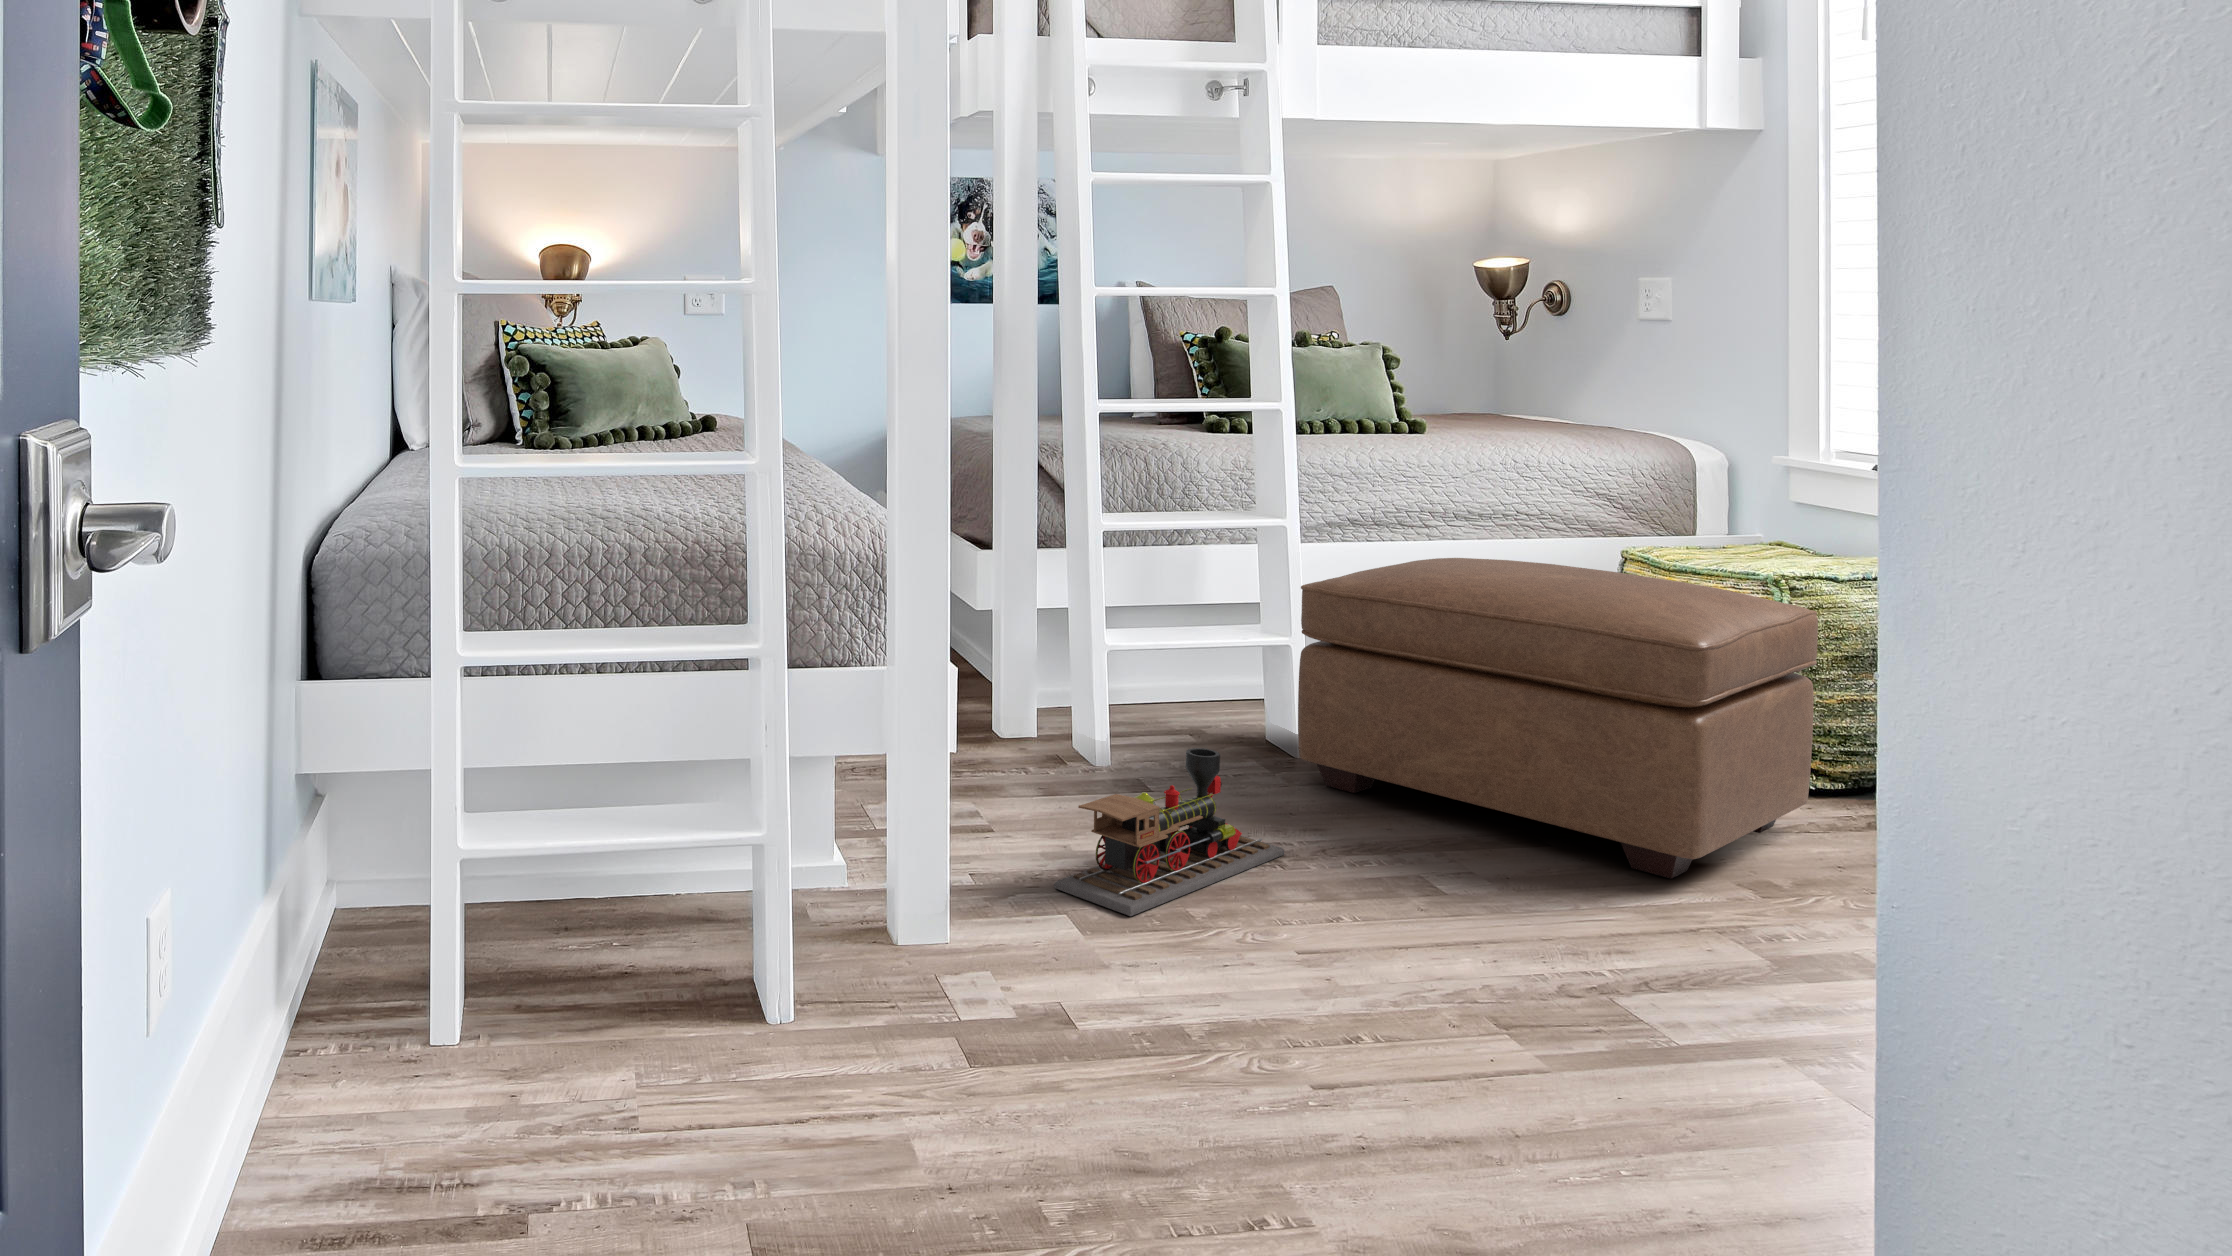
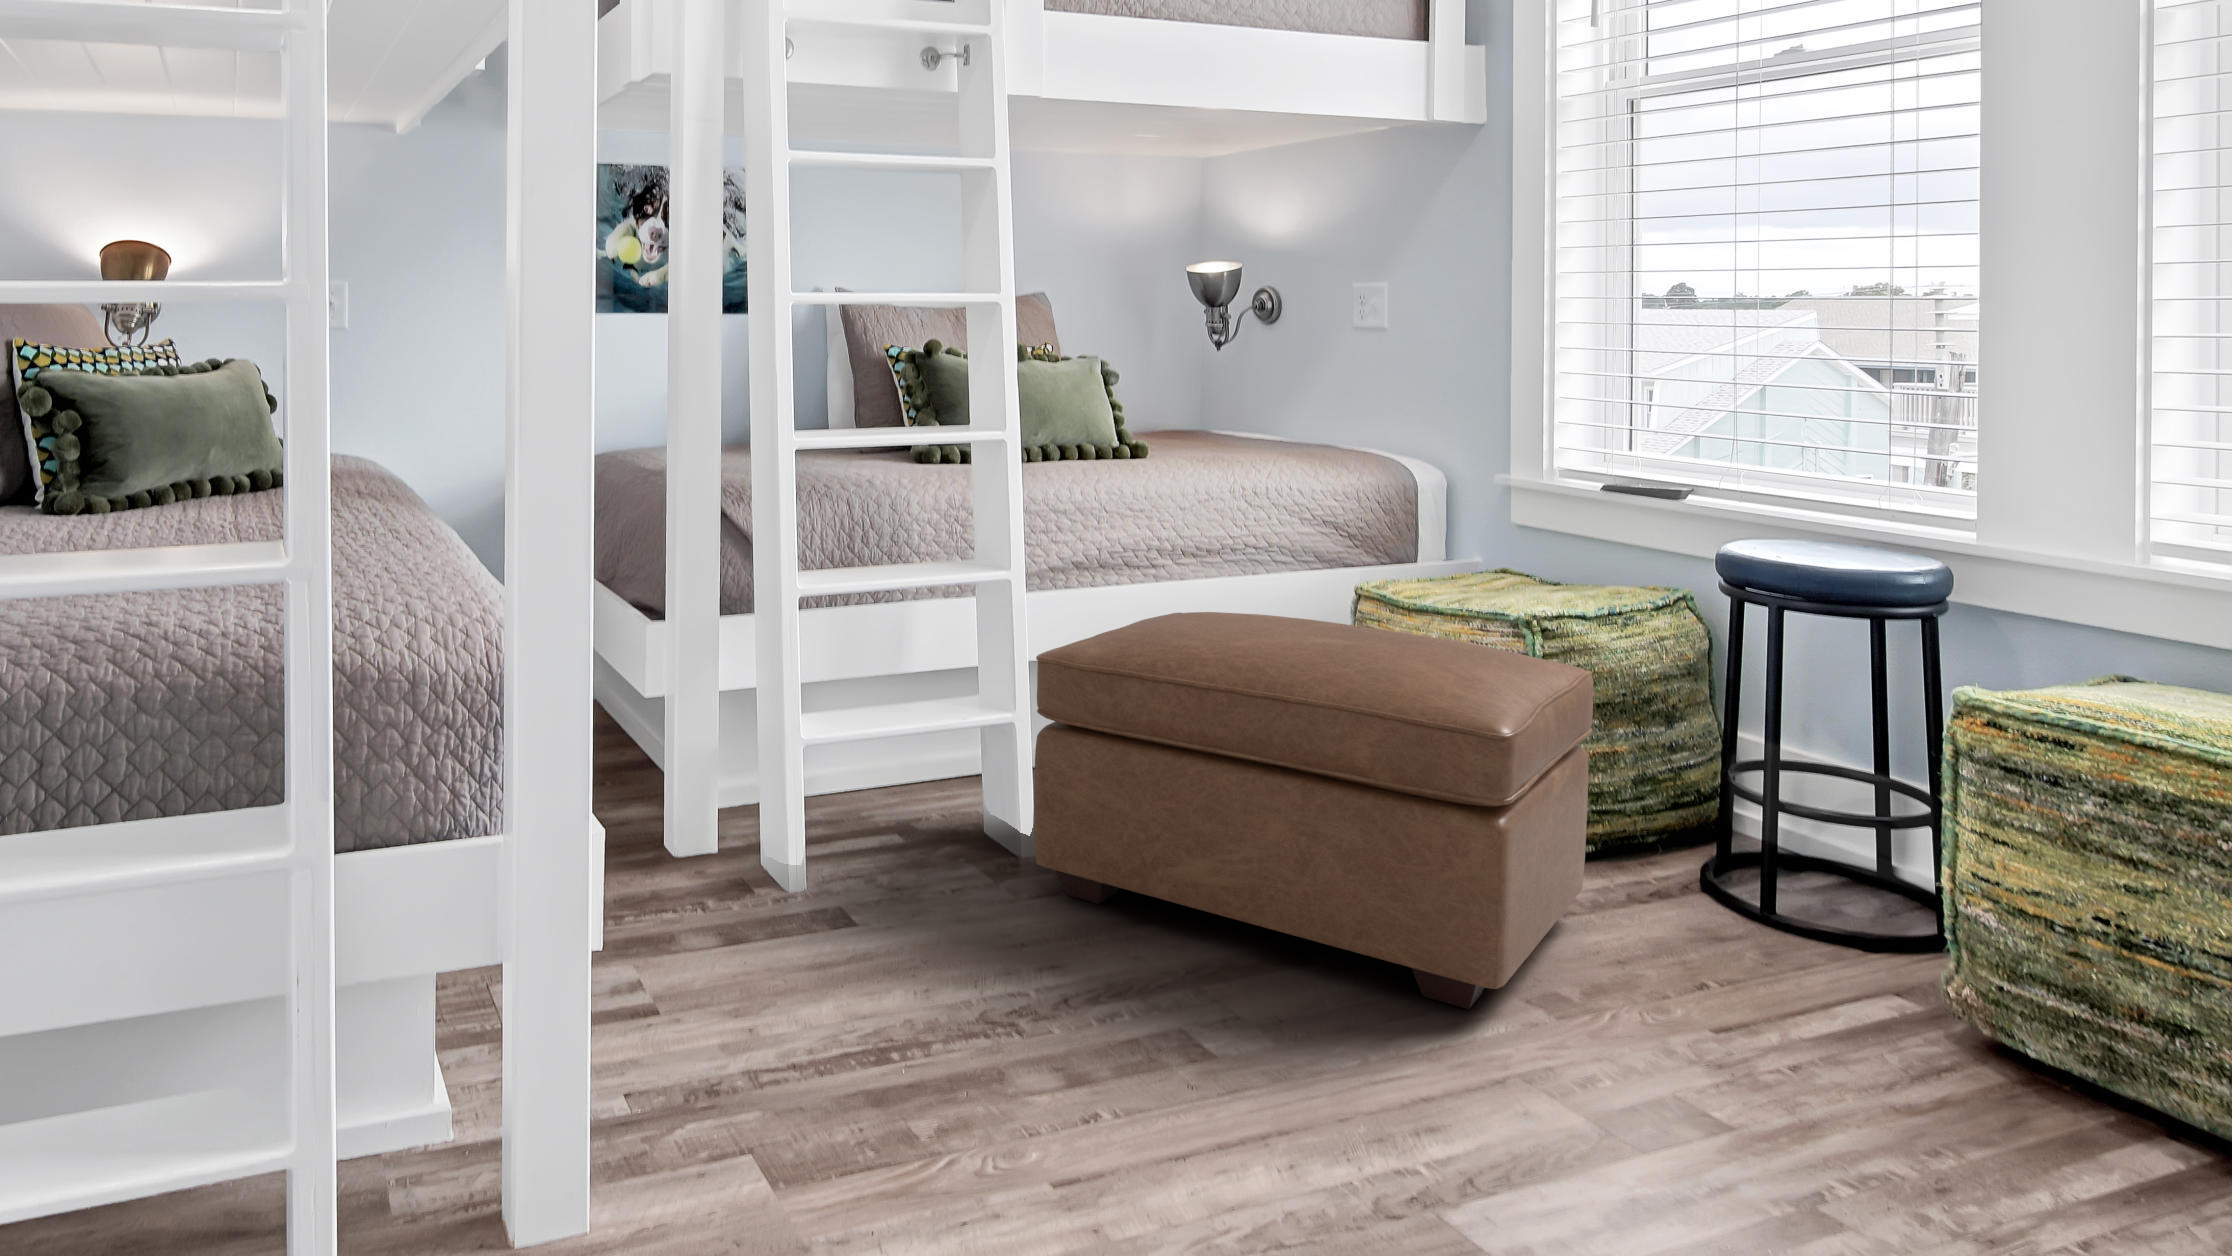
toy train: present [1054,748,1284,916] -> none [751,887,1033,1147]

